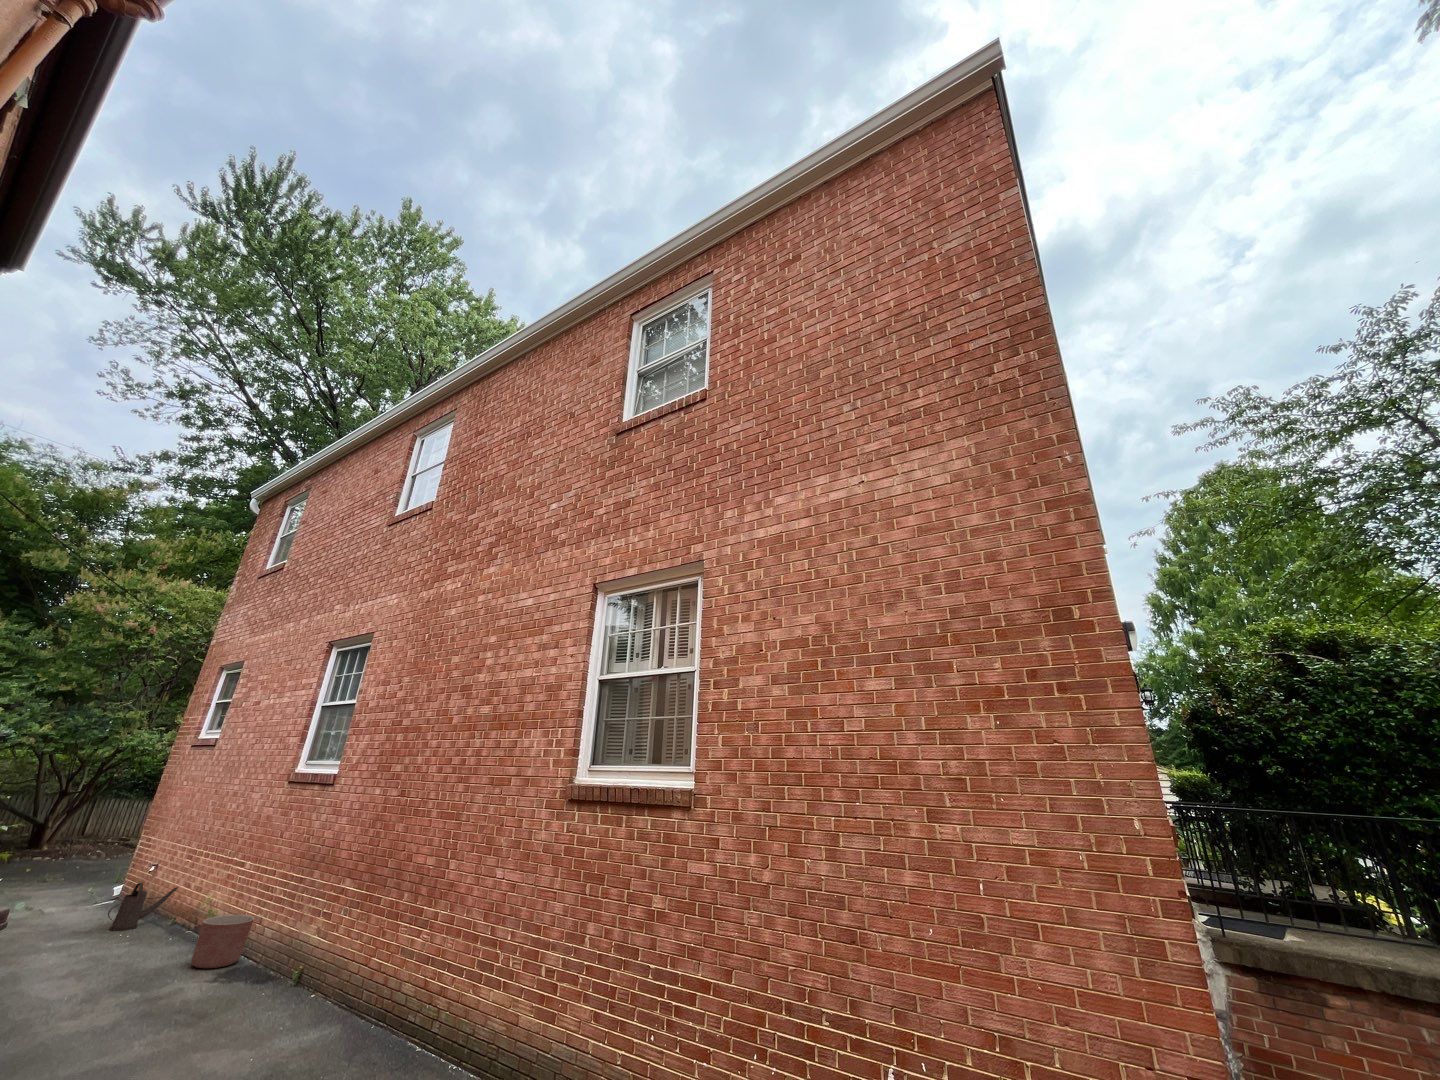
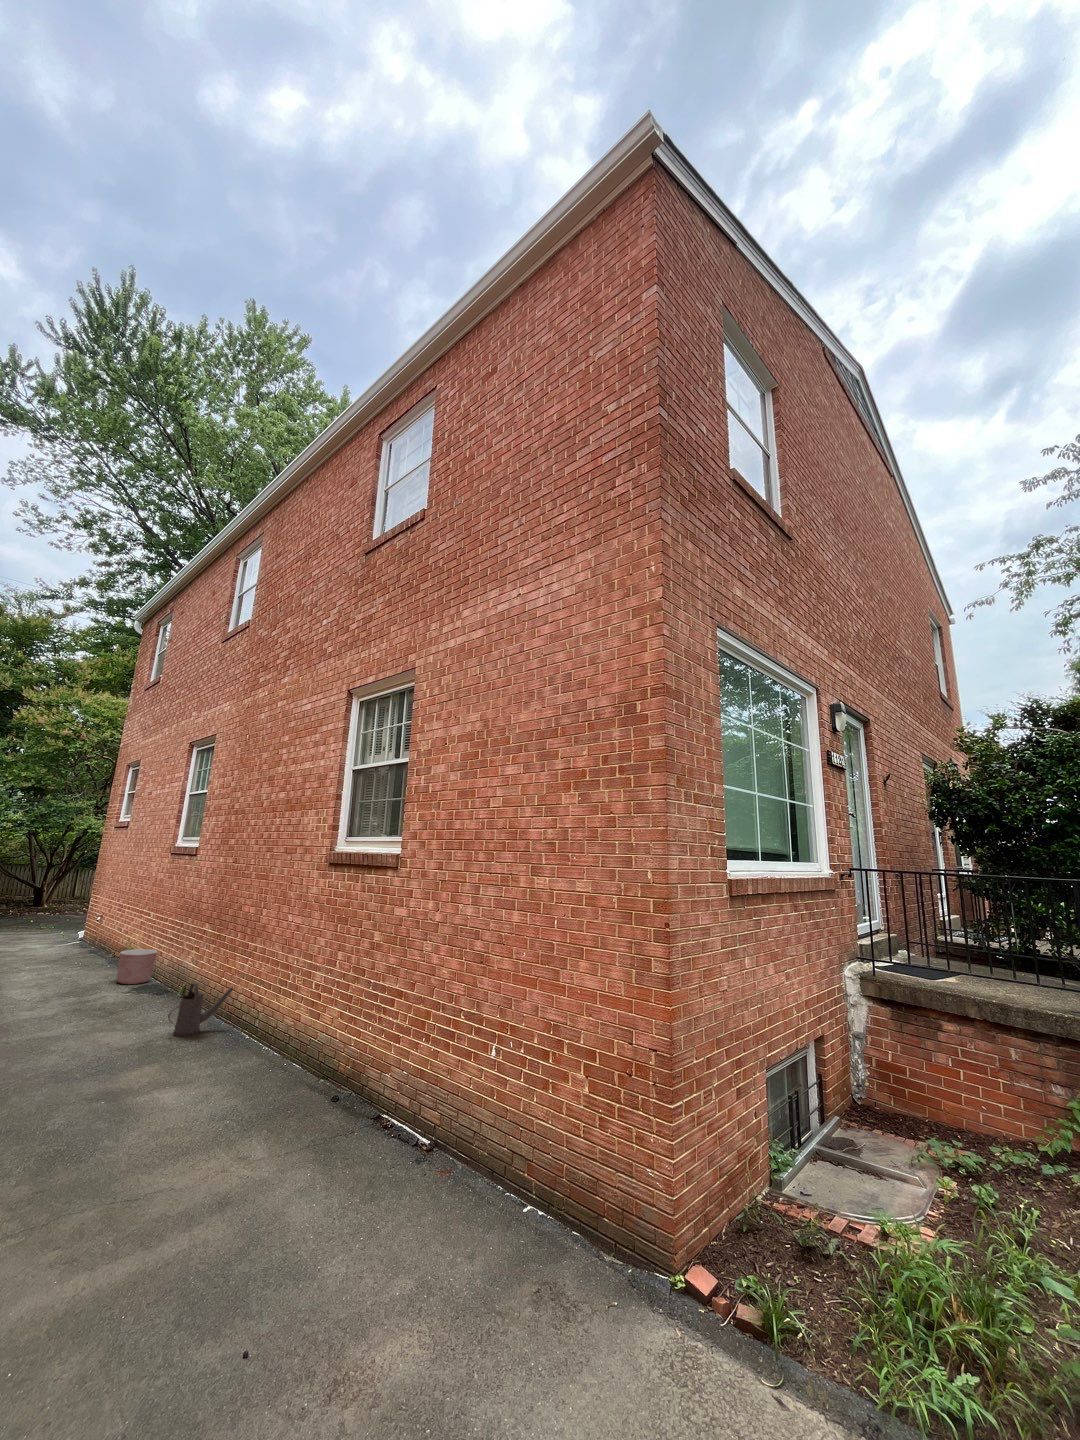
watering can: present [108,883,178,931] -> present [168,983,233,1036]

